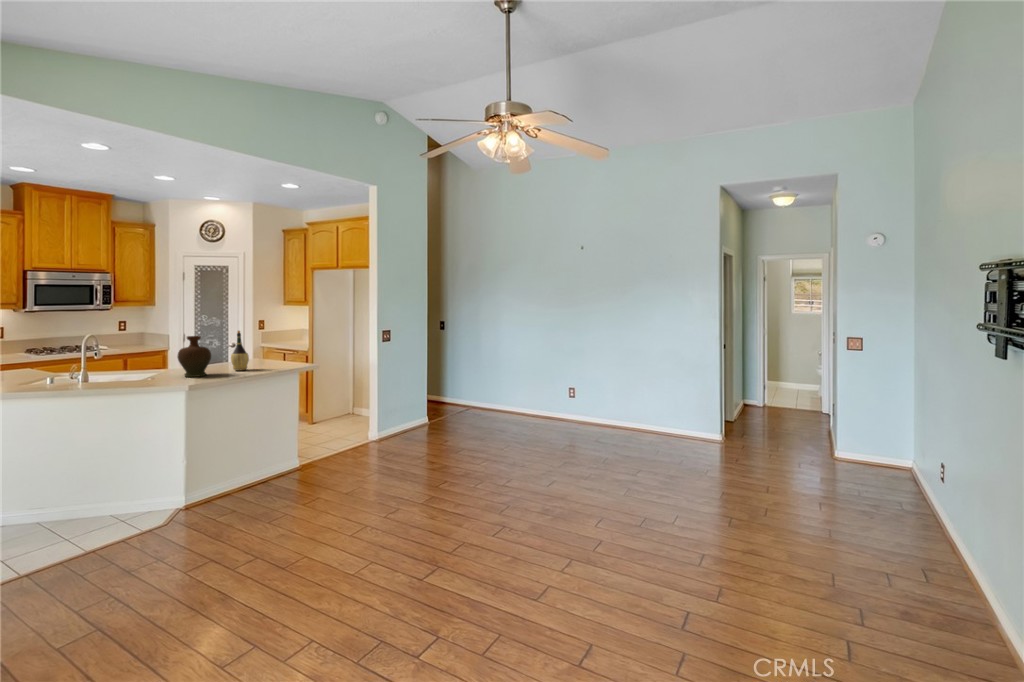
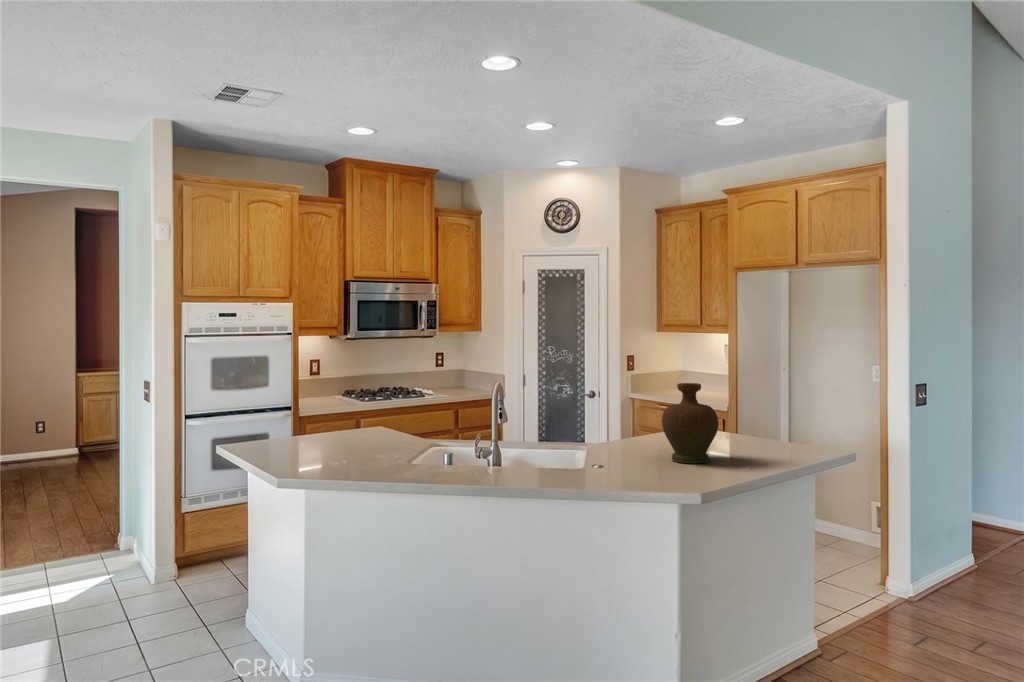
wine bottle: present [231,331,249,370] -> none [730,373,763,449]

